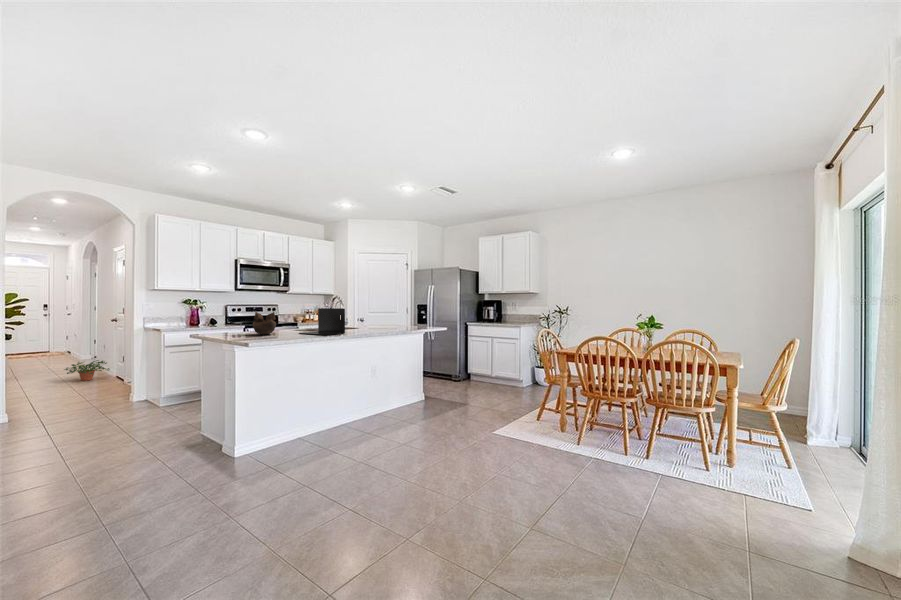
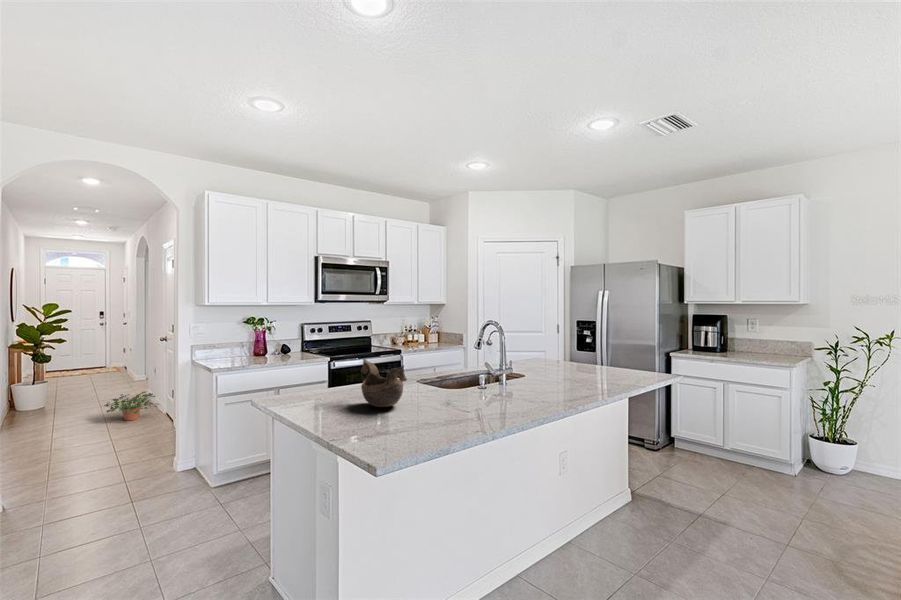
laptop: present [299,308,345,335] -> none [444,350,535,416]

